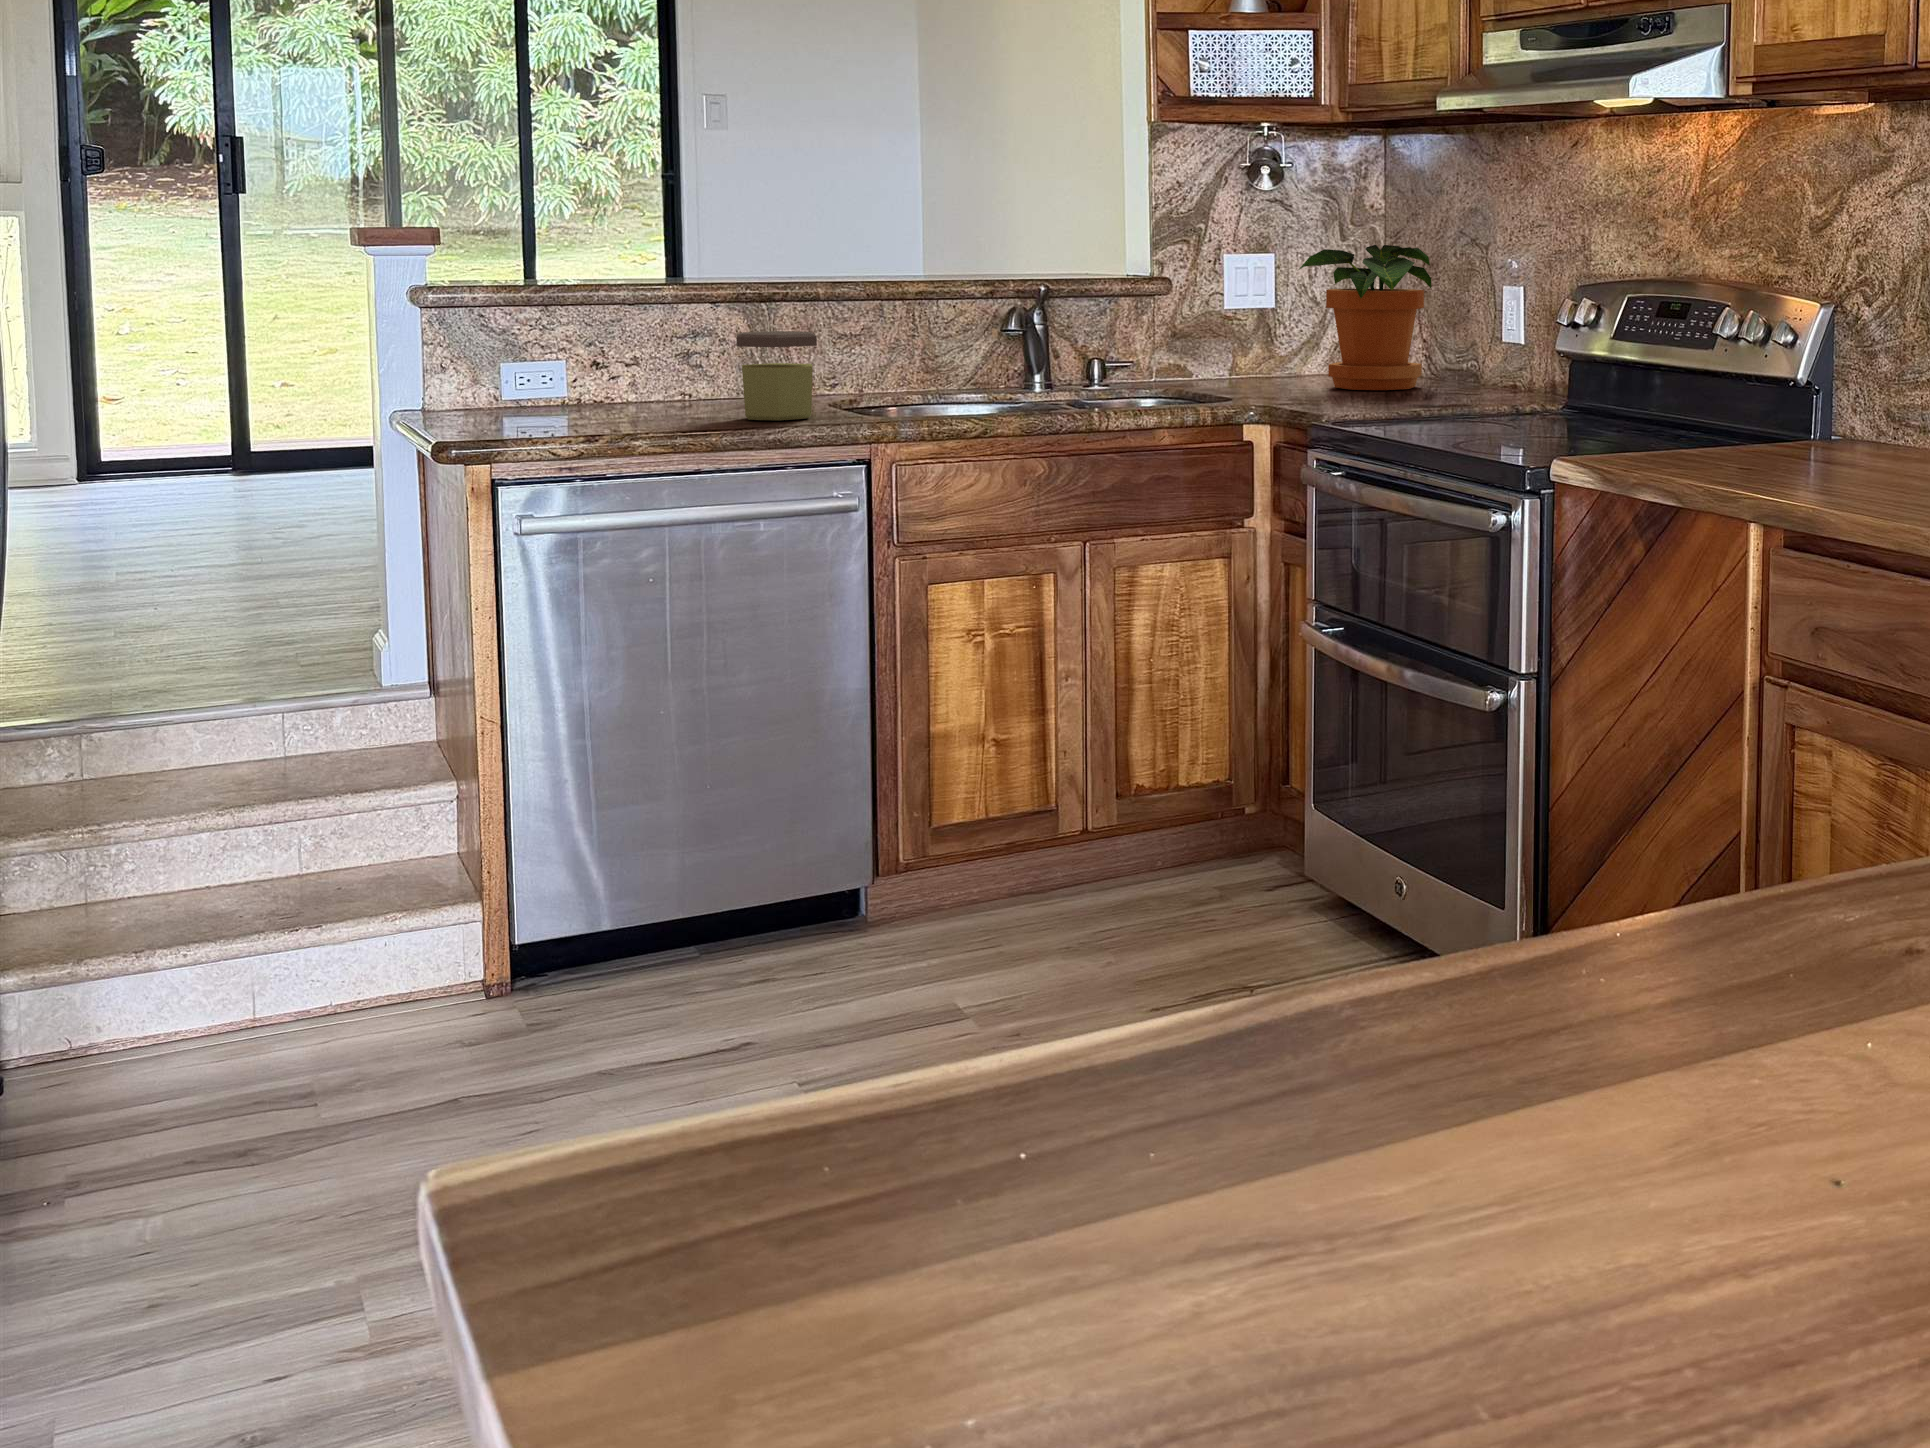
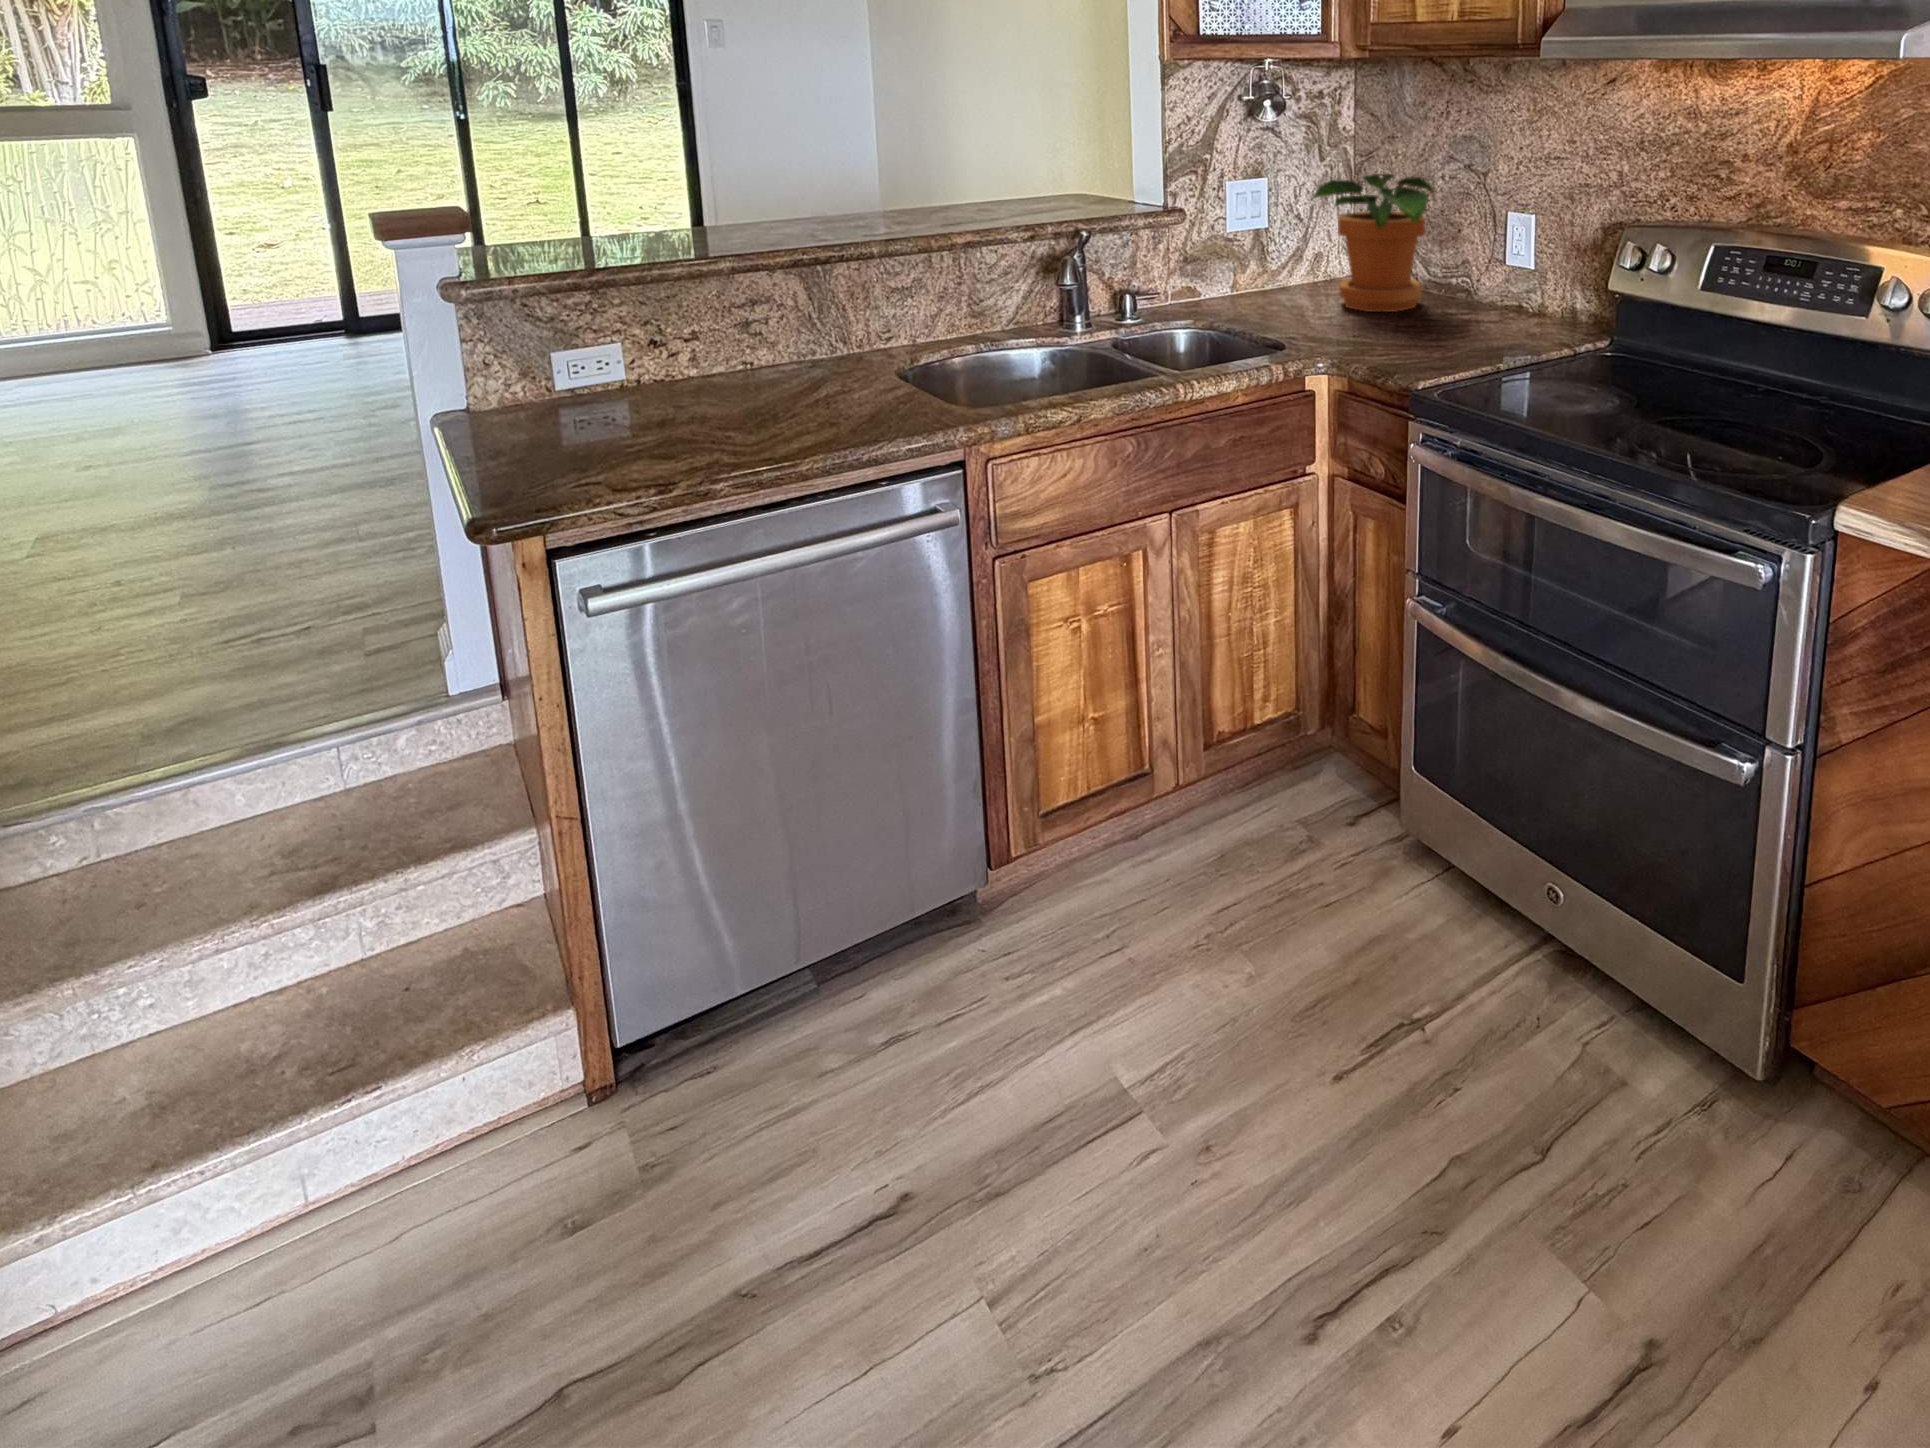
jar: present [737,331,817,420] -> none [803,310,892,413]

